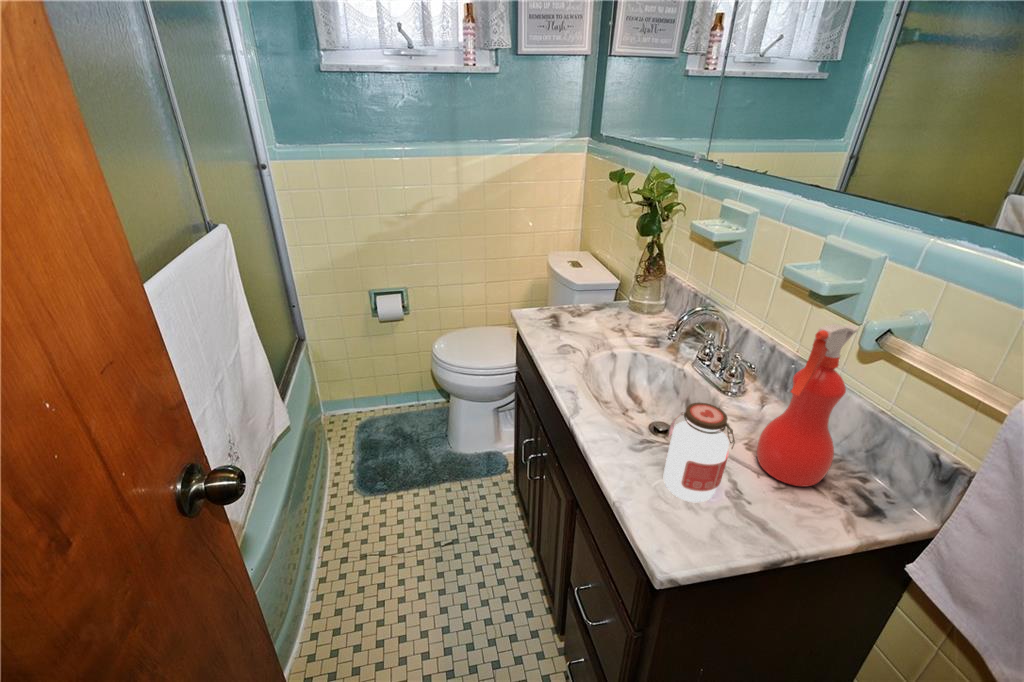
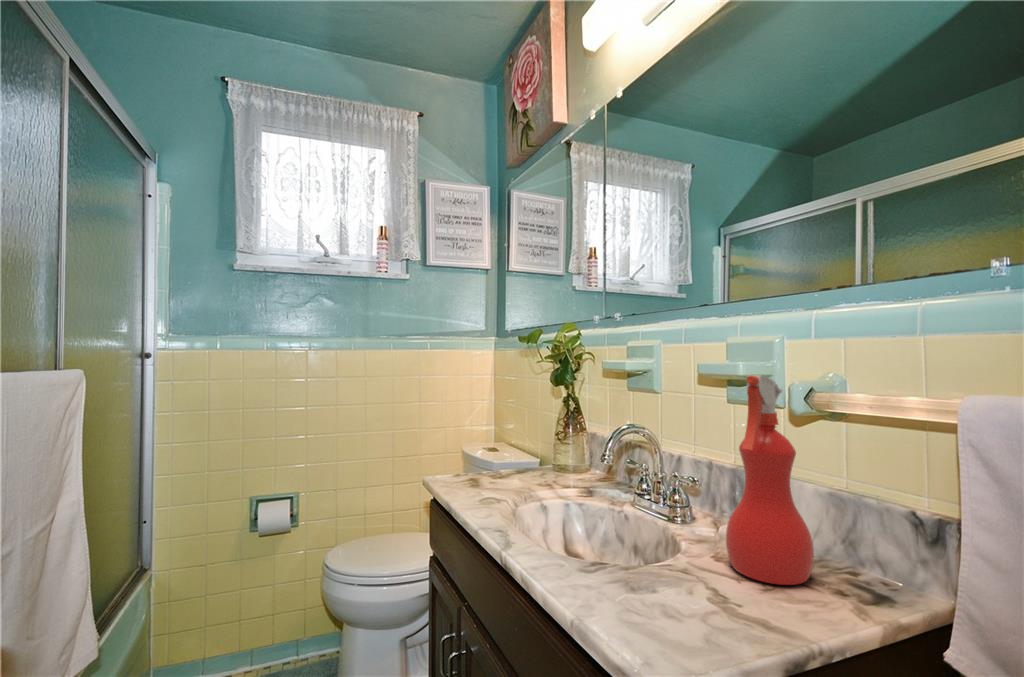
jar: present [664,403,735,502] -> none [623,474,702,614]

